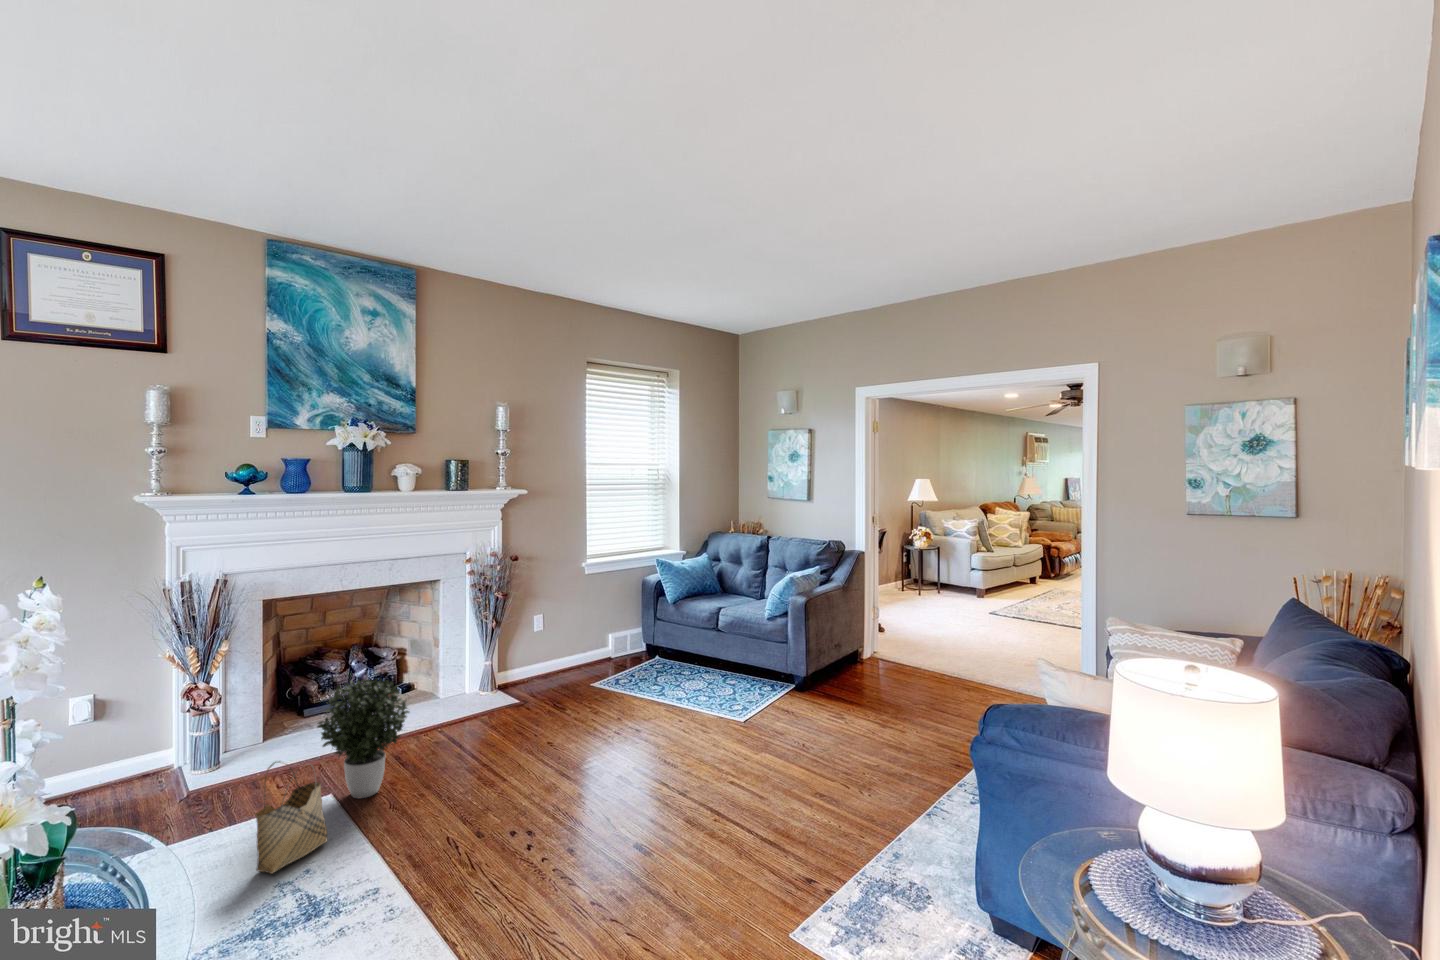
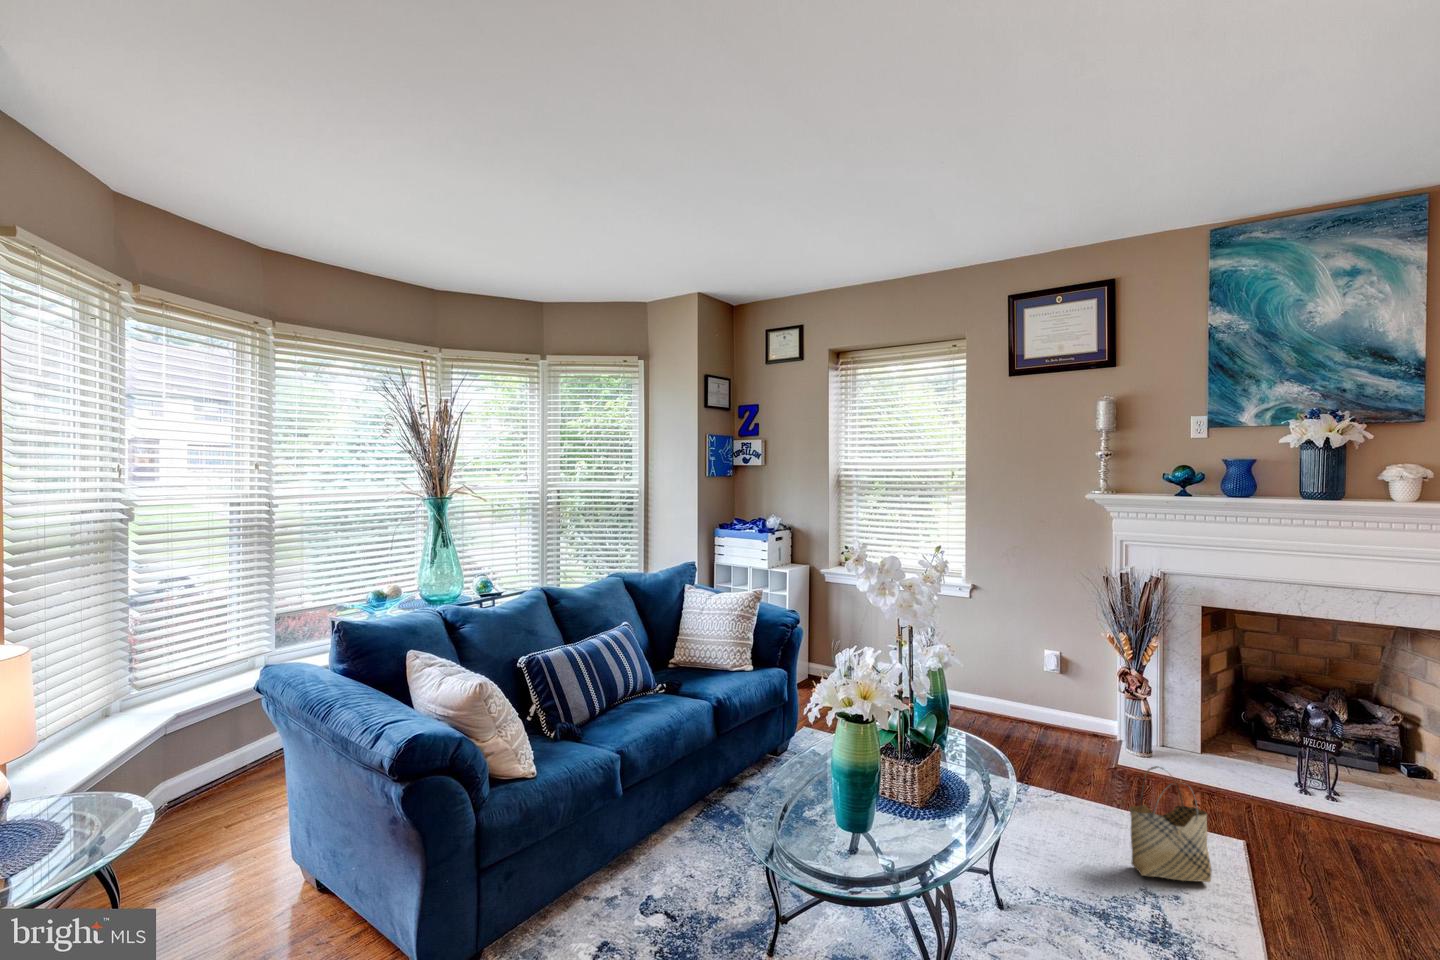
potted plant: present [318,679,409,798] -> none [1221,718,1356,869]

